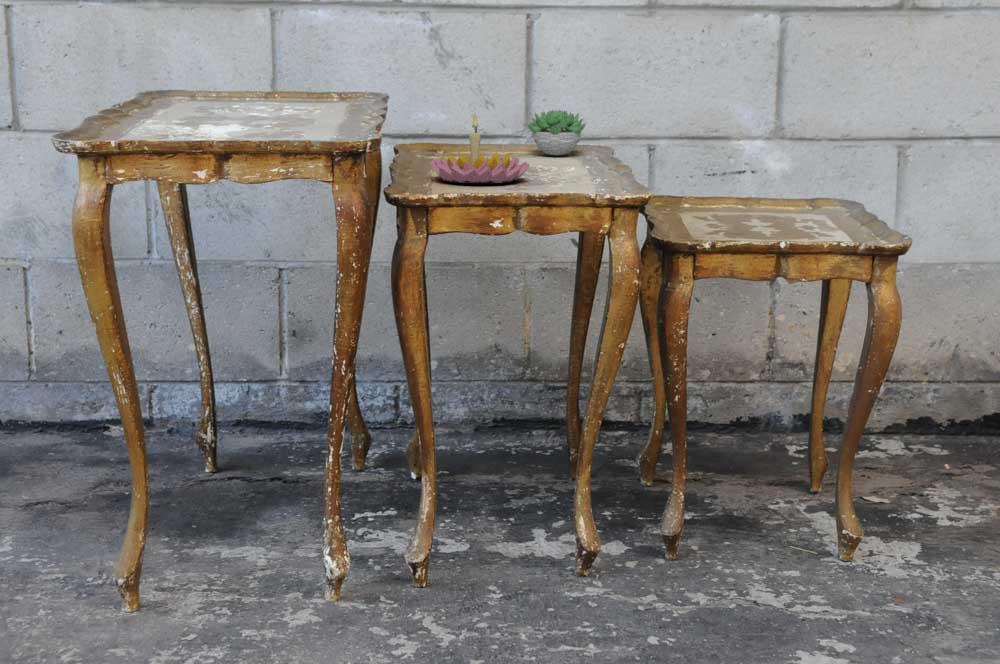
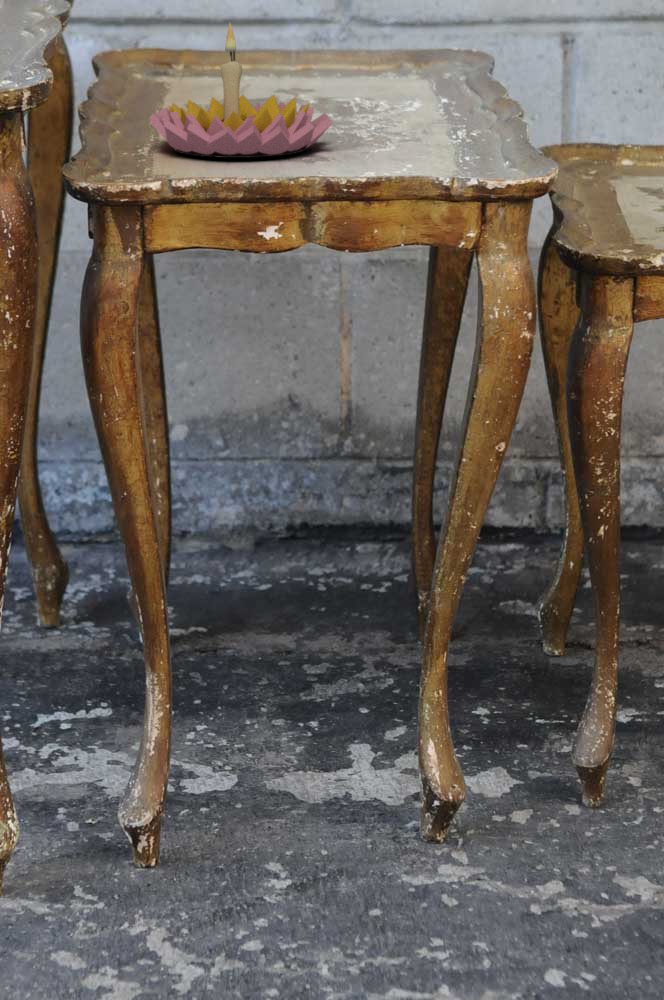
succulent plant: present [527,110,586,155] -> none [334,10,440,92]

